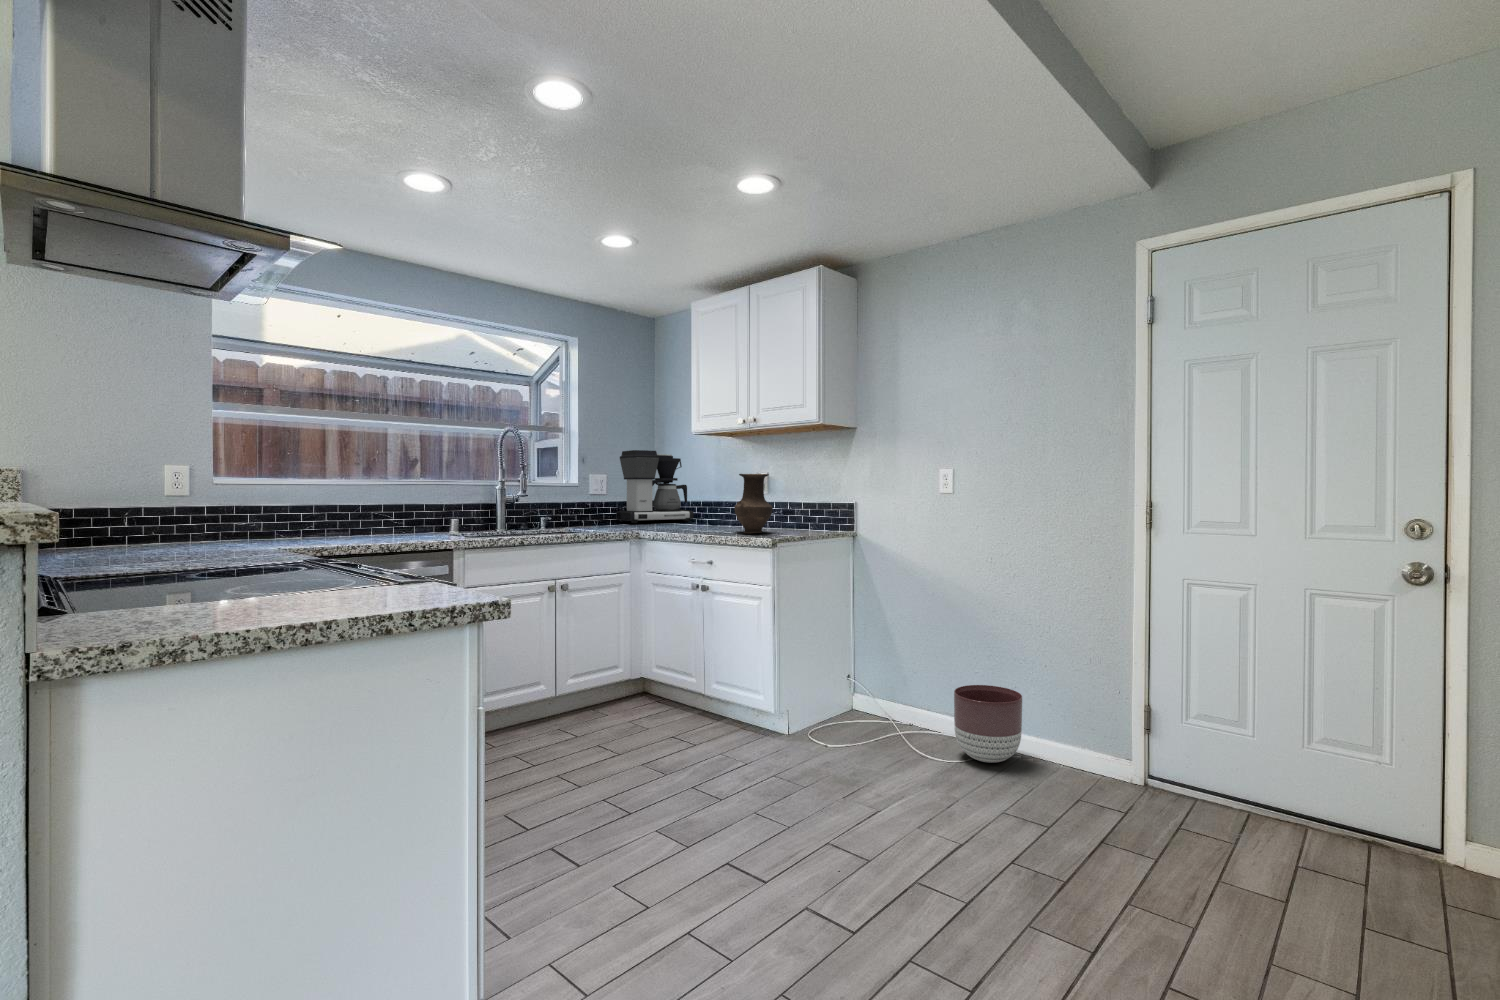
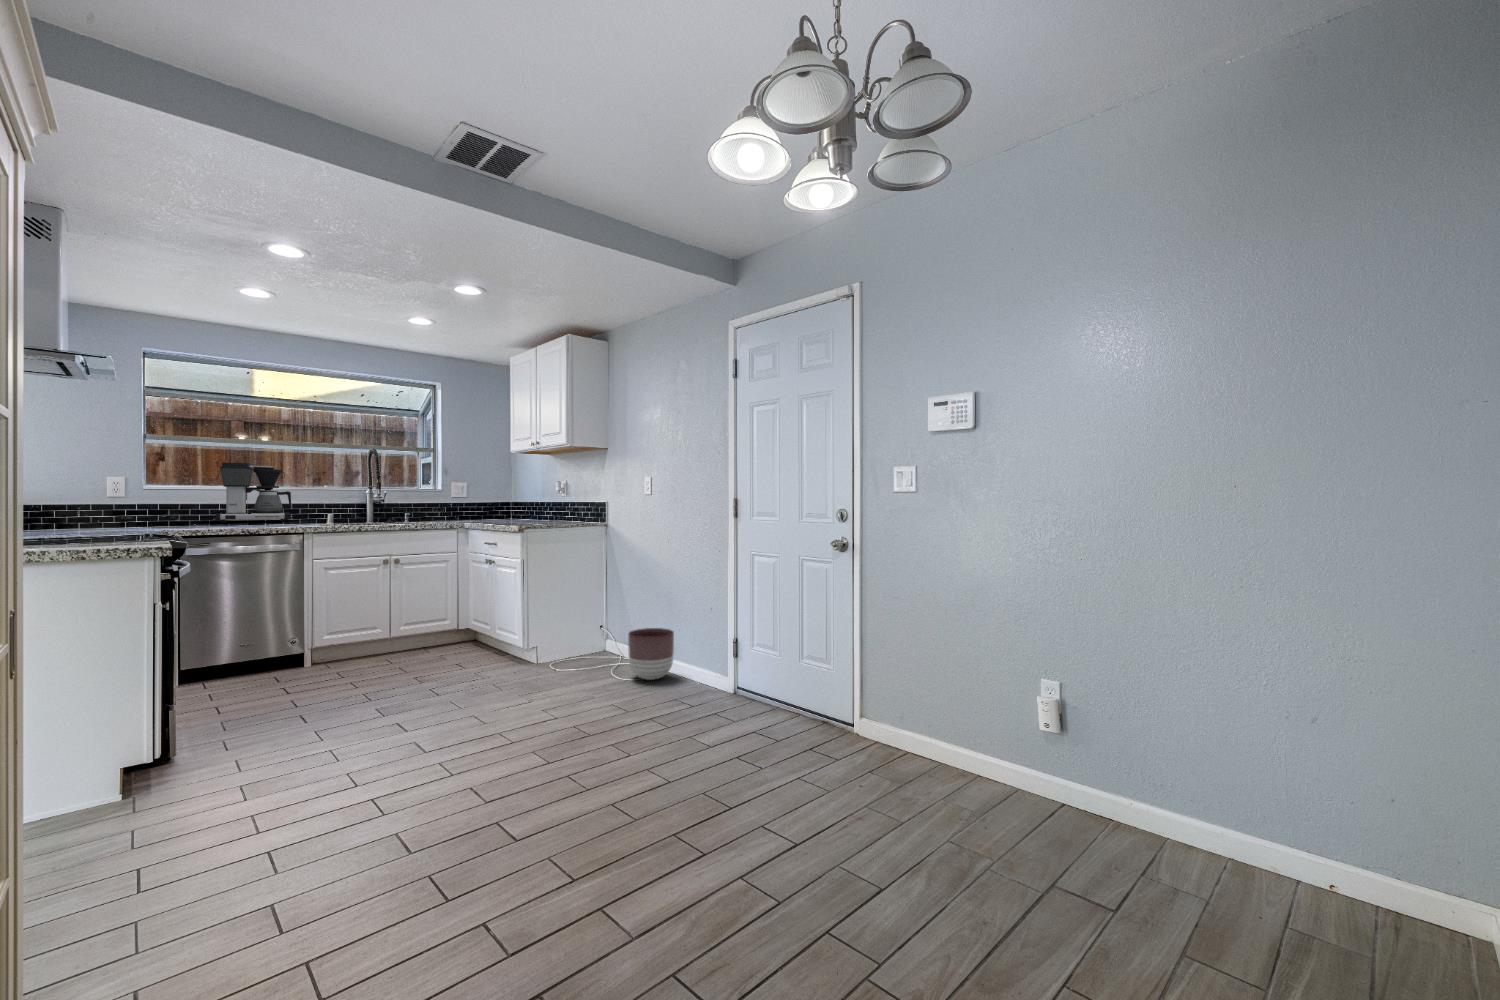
coffee maker: present [616,450,694,523] -> present [216,463,291,523]
vase: present [735,474,773,533] -> none [522,482,551,524]

